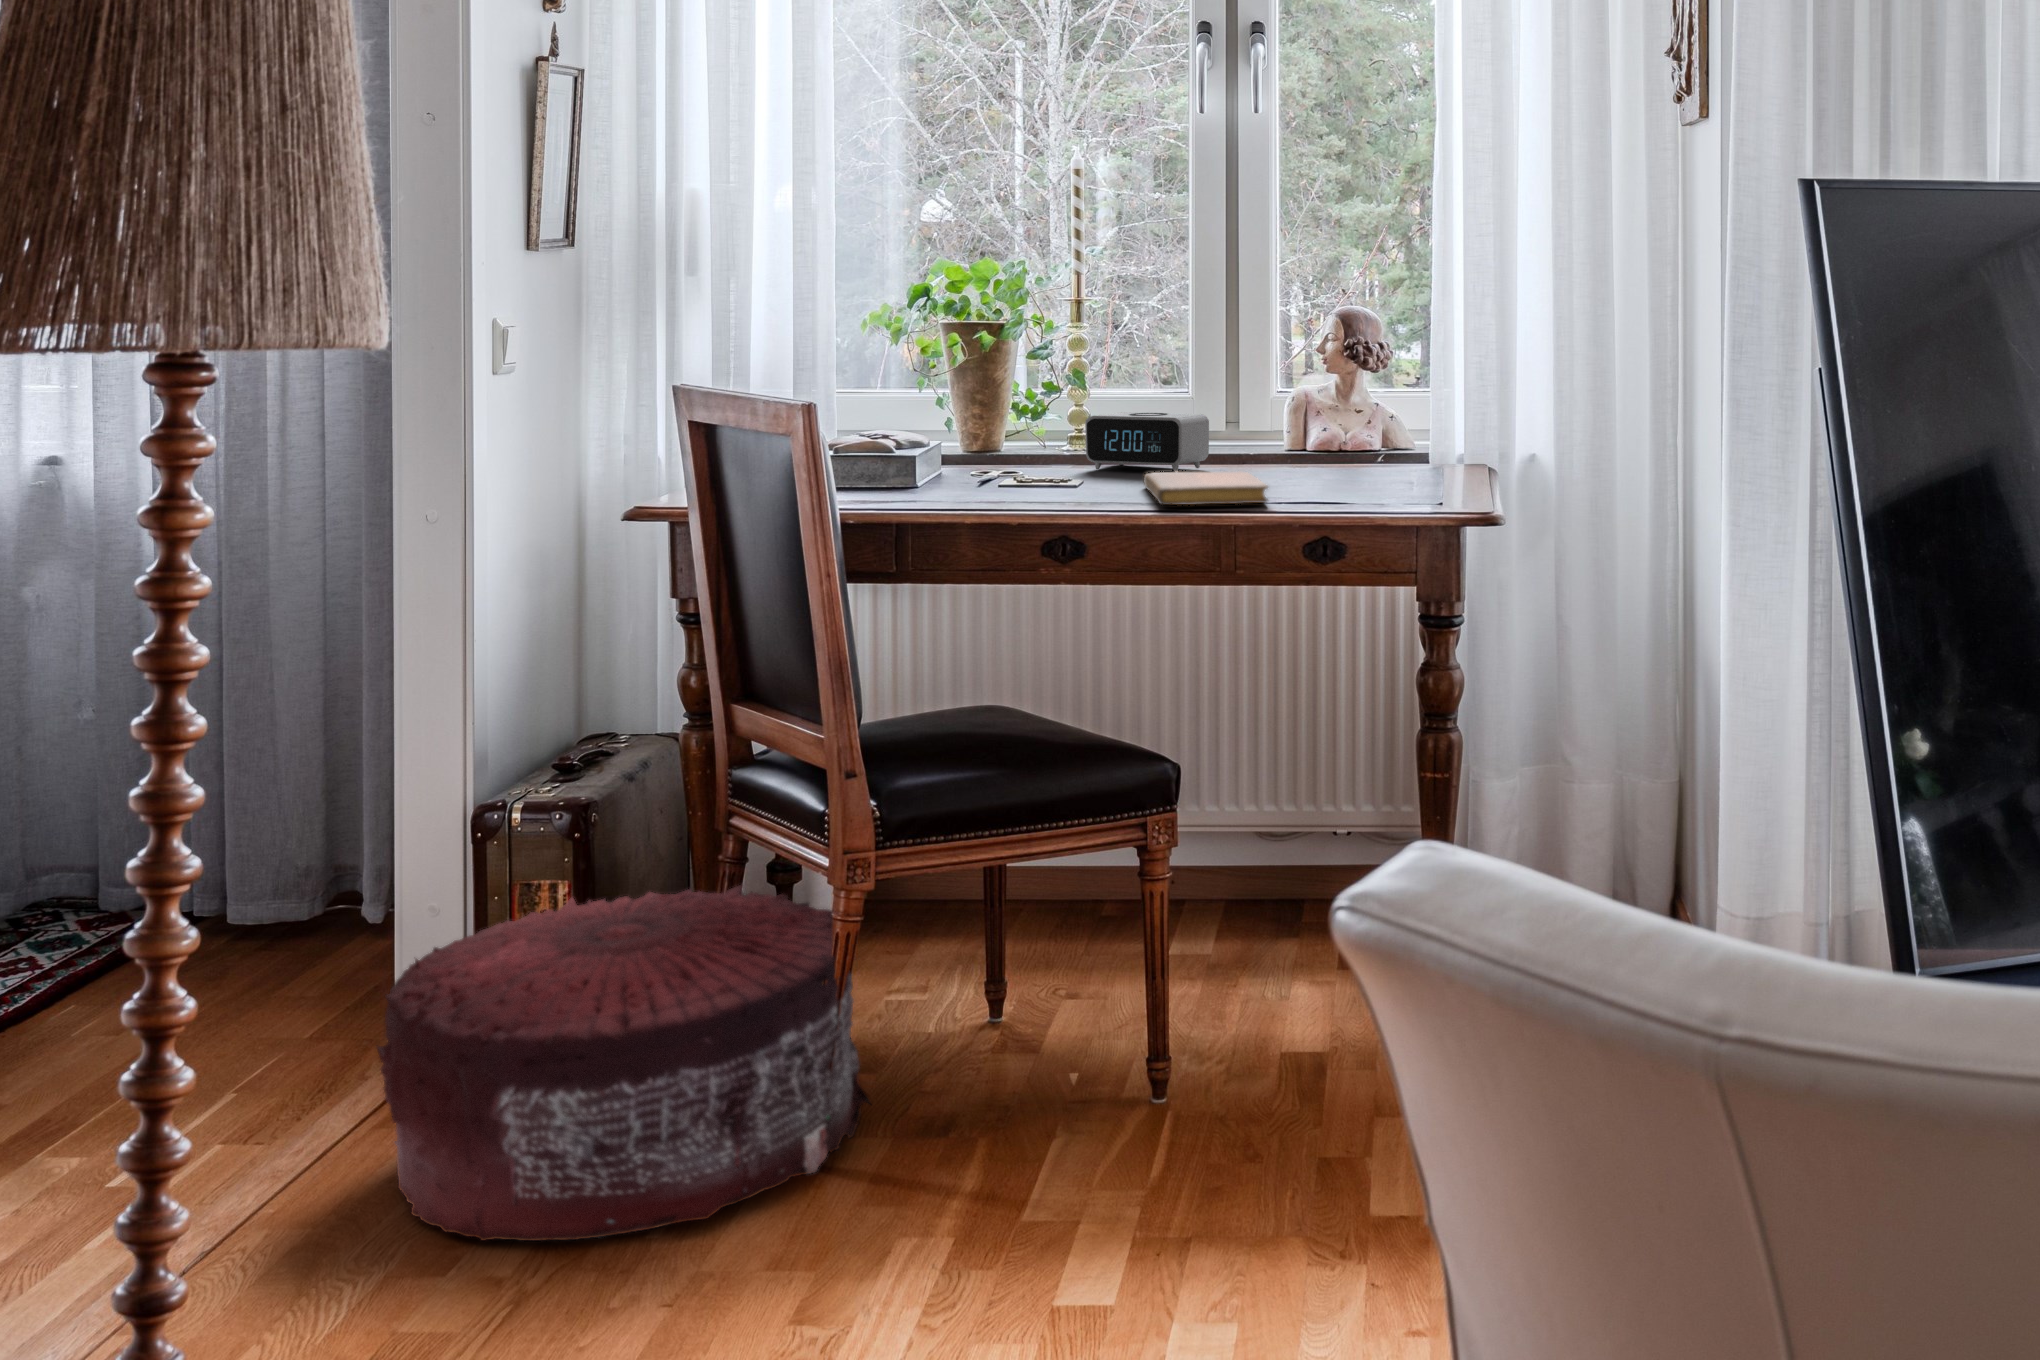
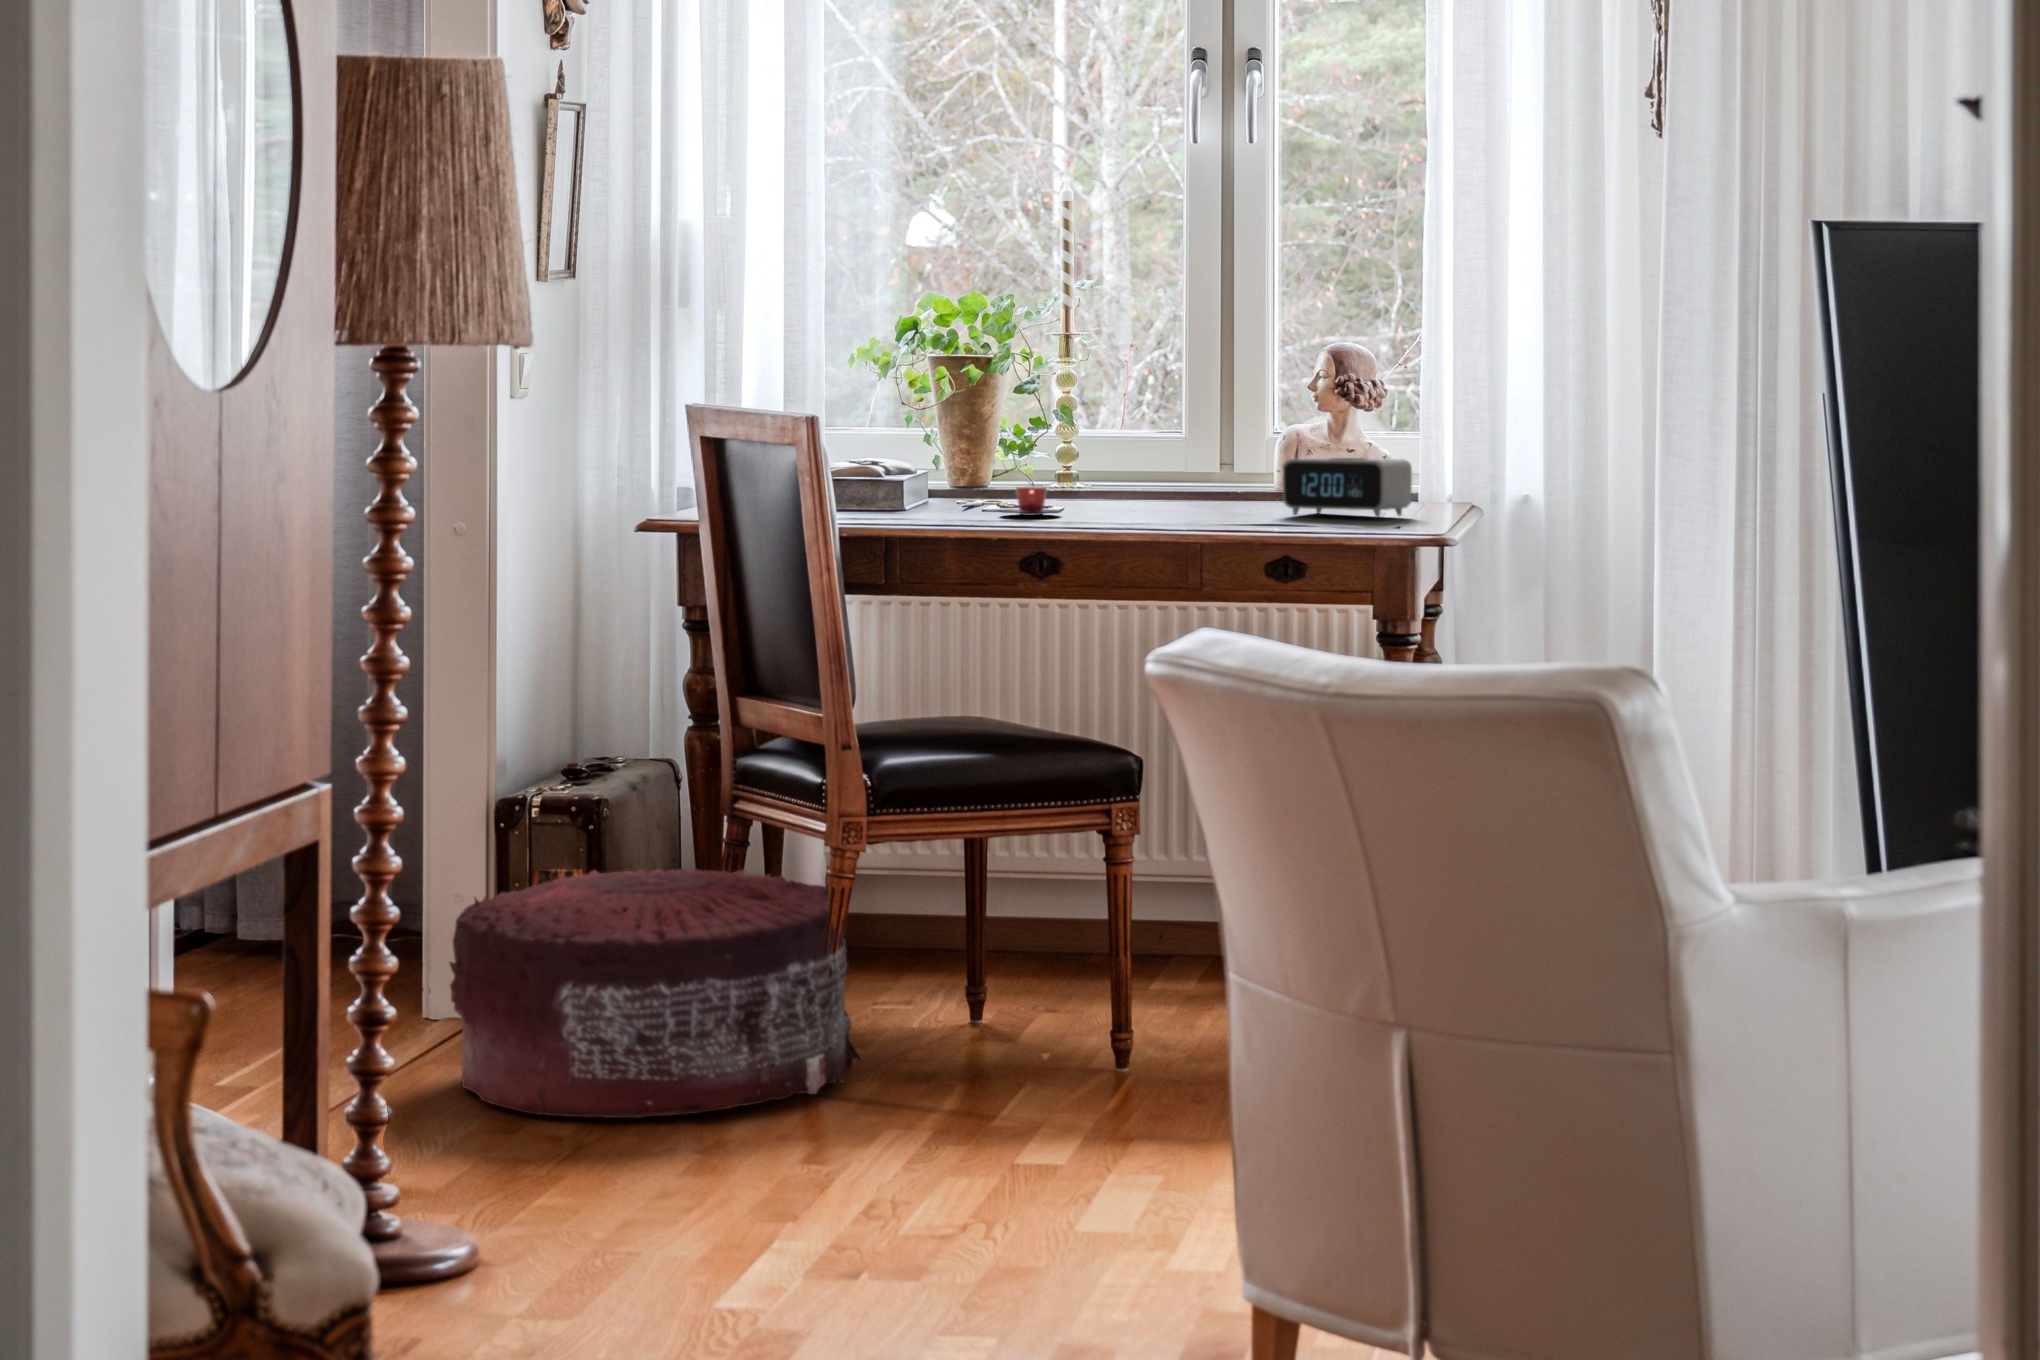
alarm clock: present [1085,412,1209,472] -> present [1283,458,1412,518]
teacup: none [1018,458,1081,487] -> present [1002,487,1060,515]
notebook: present [1144,471,1268,505] -> none [1123,502,1240,526]

